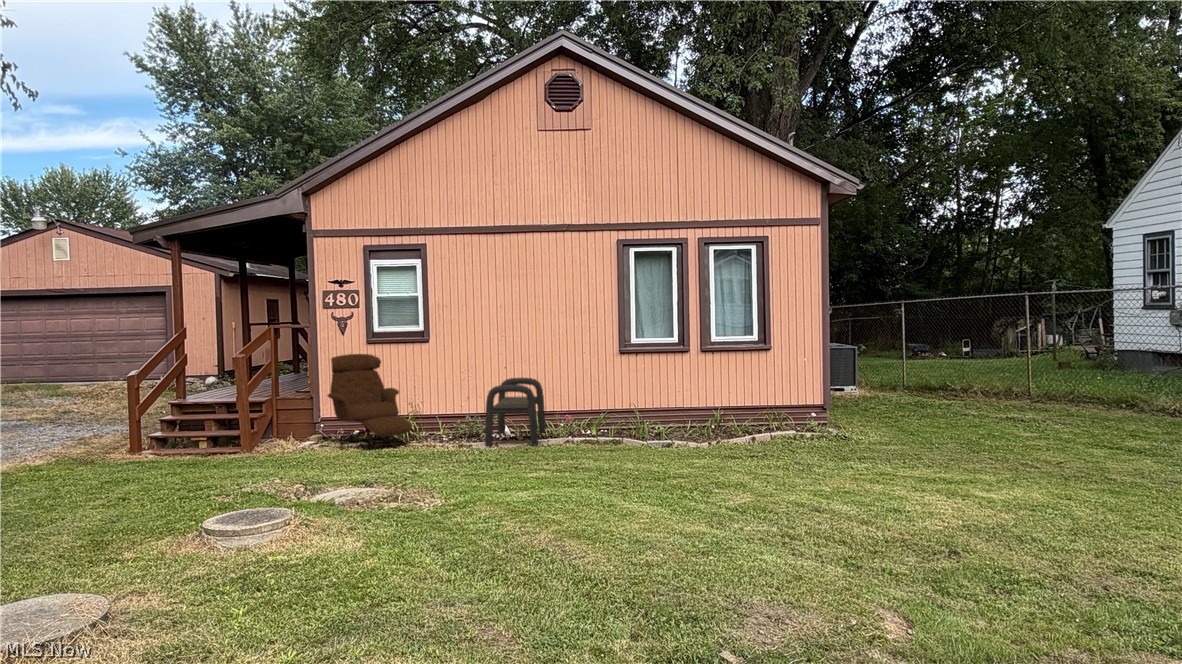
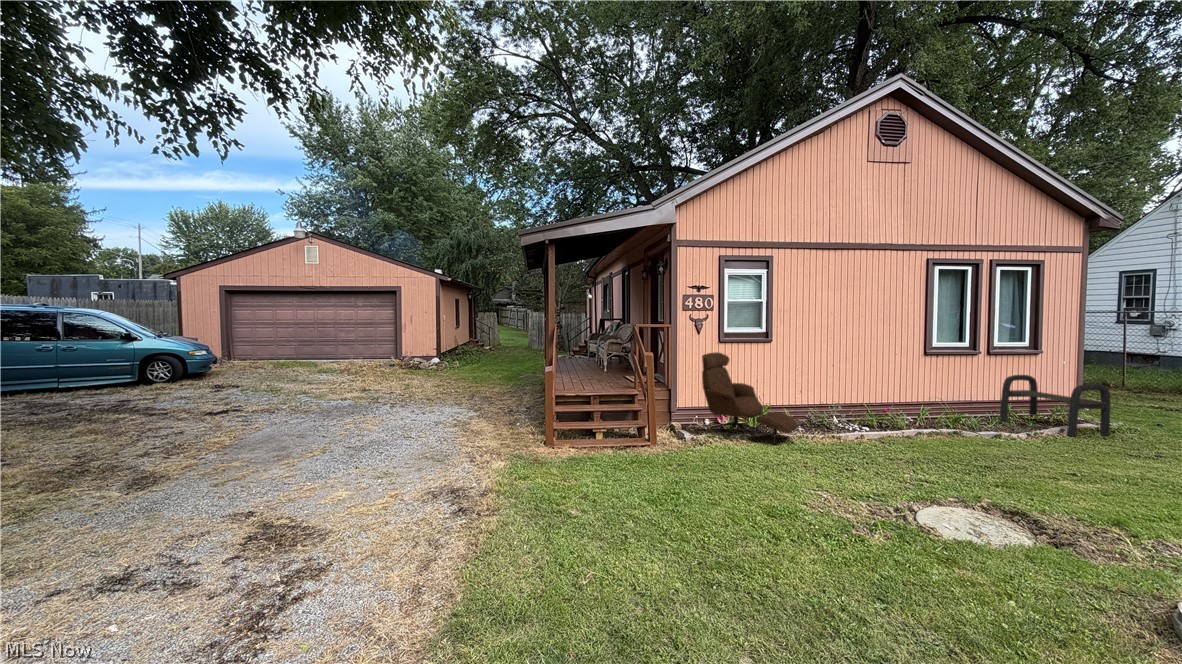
bench: present [485,378,545,446] -> present [1000,375,1111,437]

